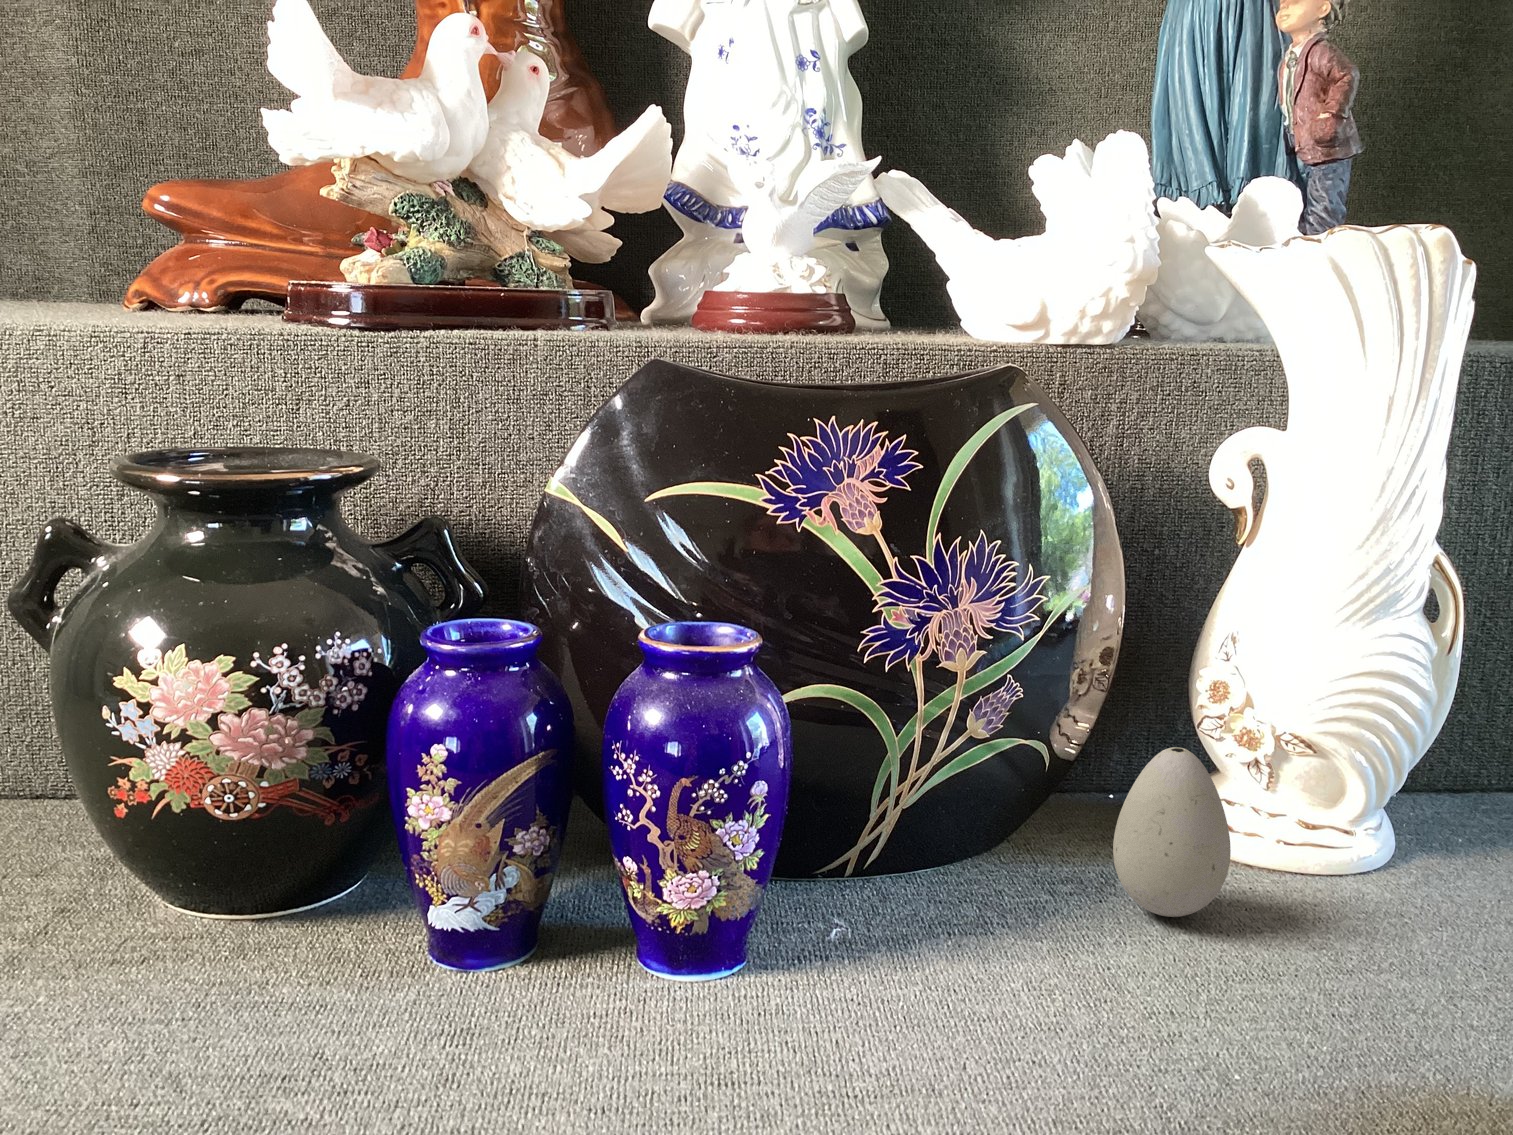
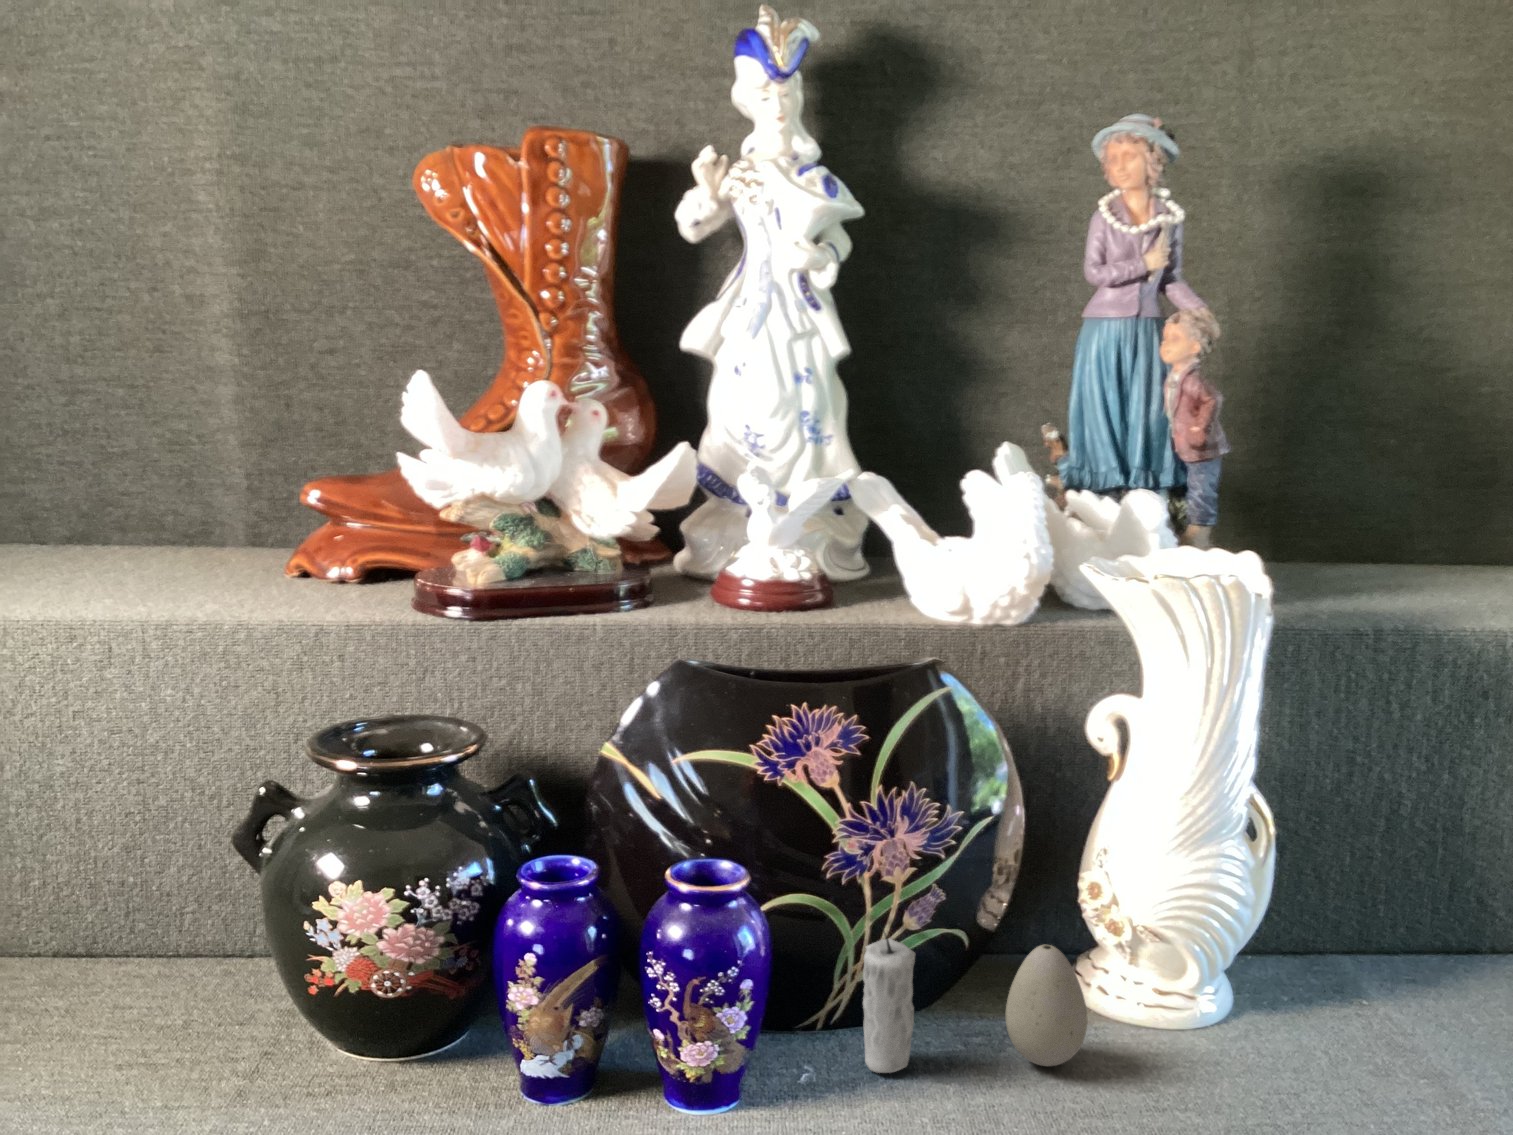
candle: none [916,714,993,926] -> present [863,934,915,1073]

